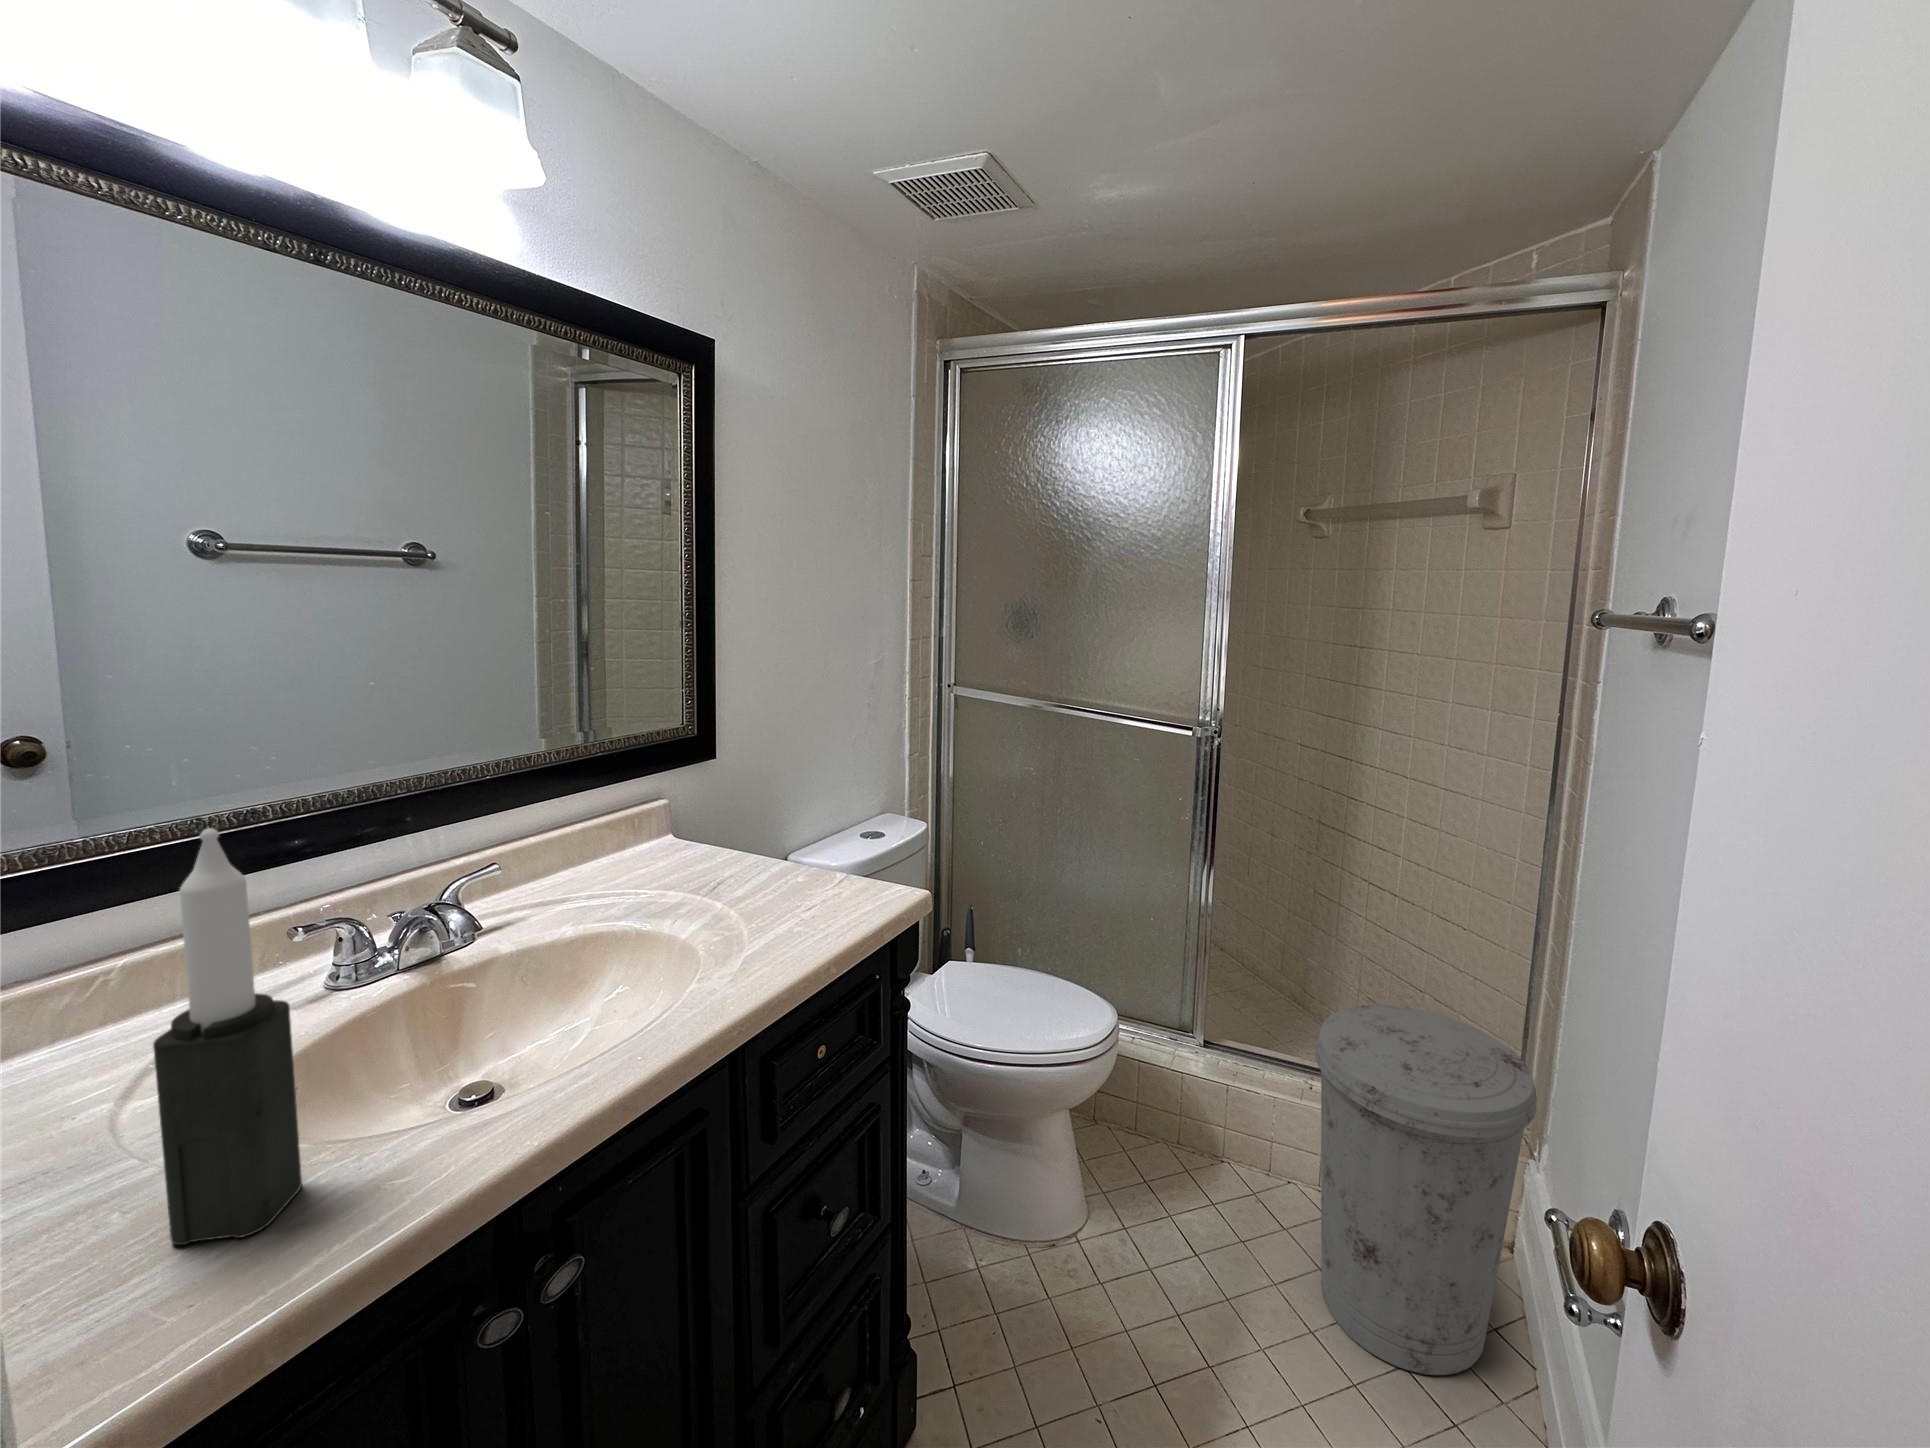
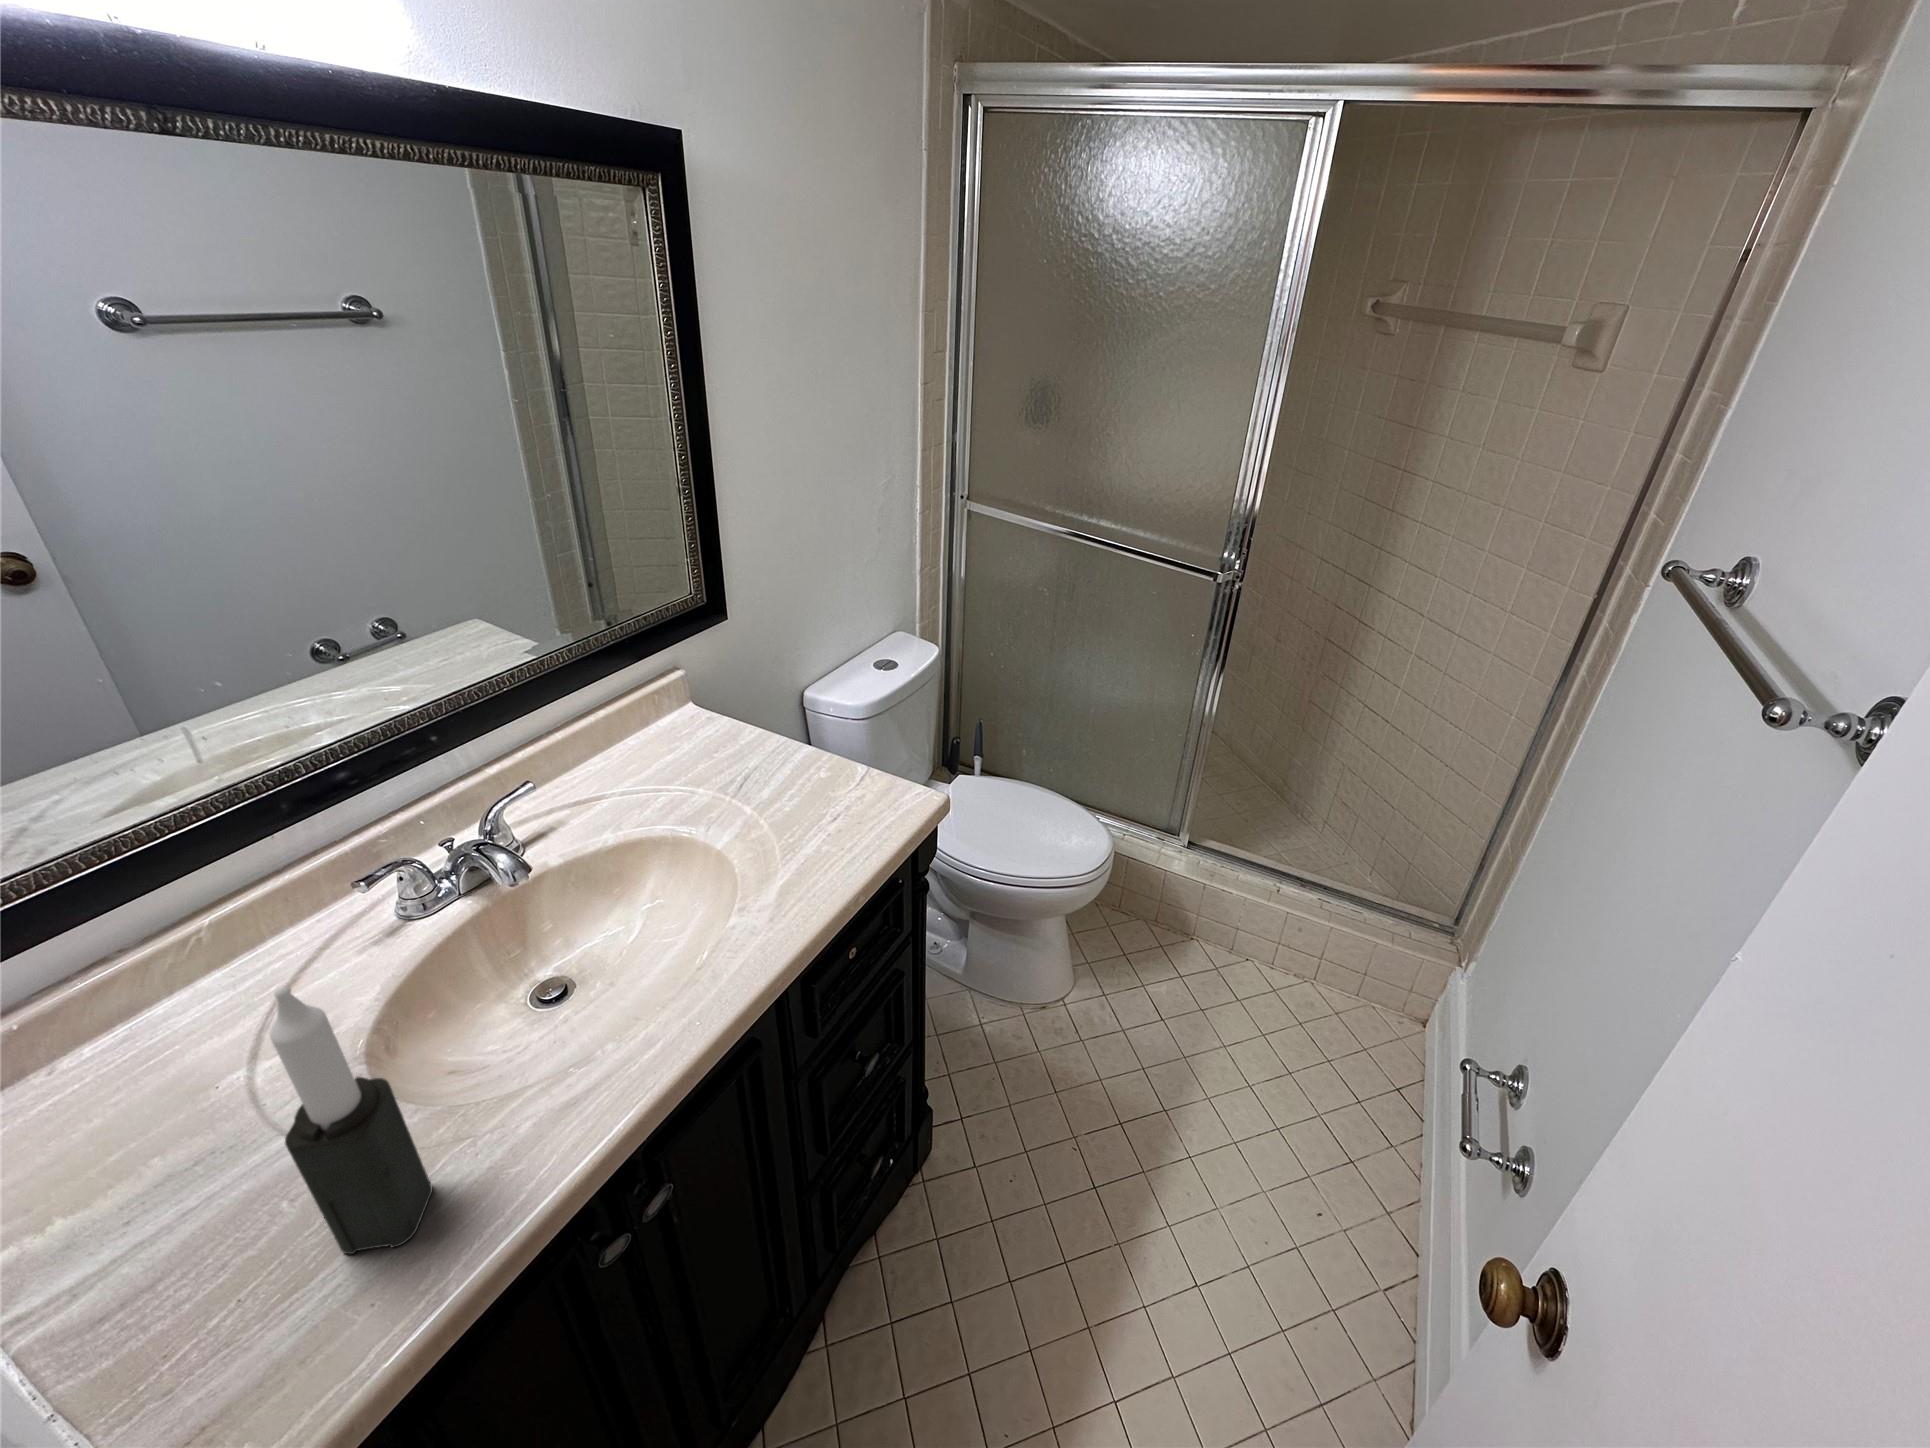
trash can: present [1315,1005,1537,1375] -> none [1262,850,1477,1128]

